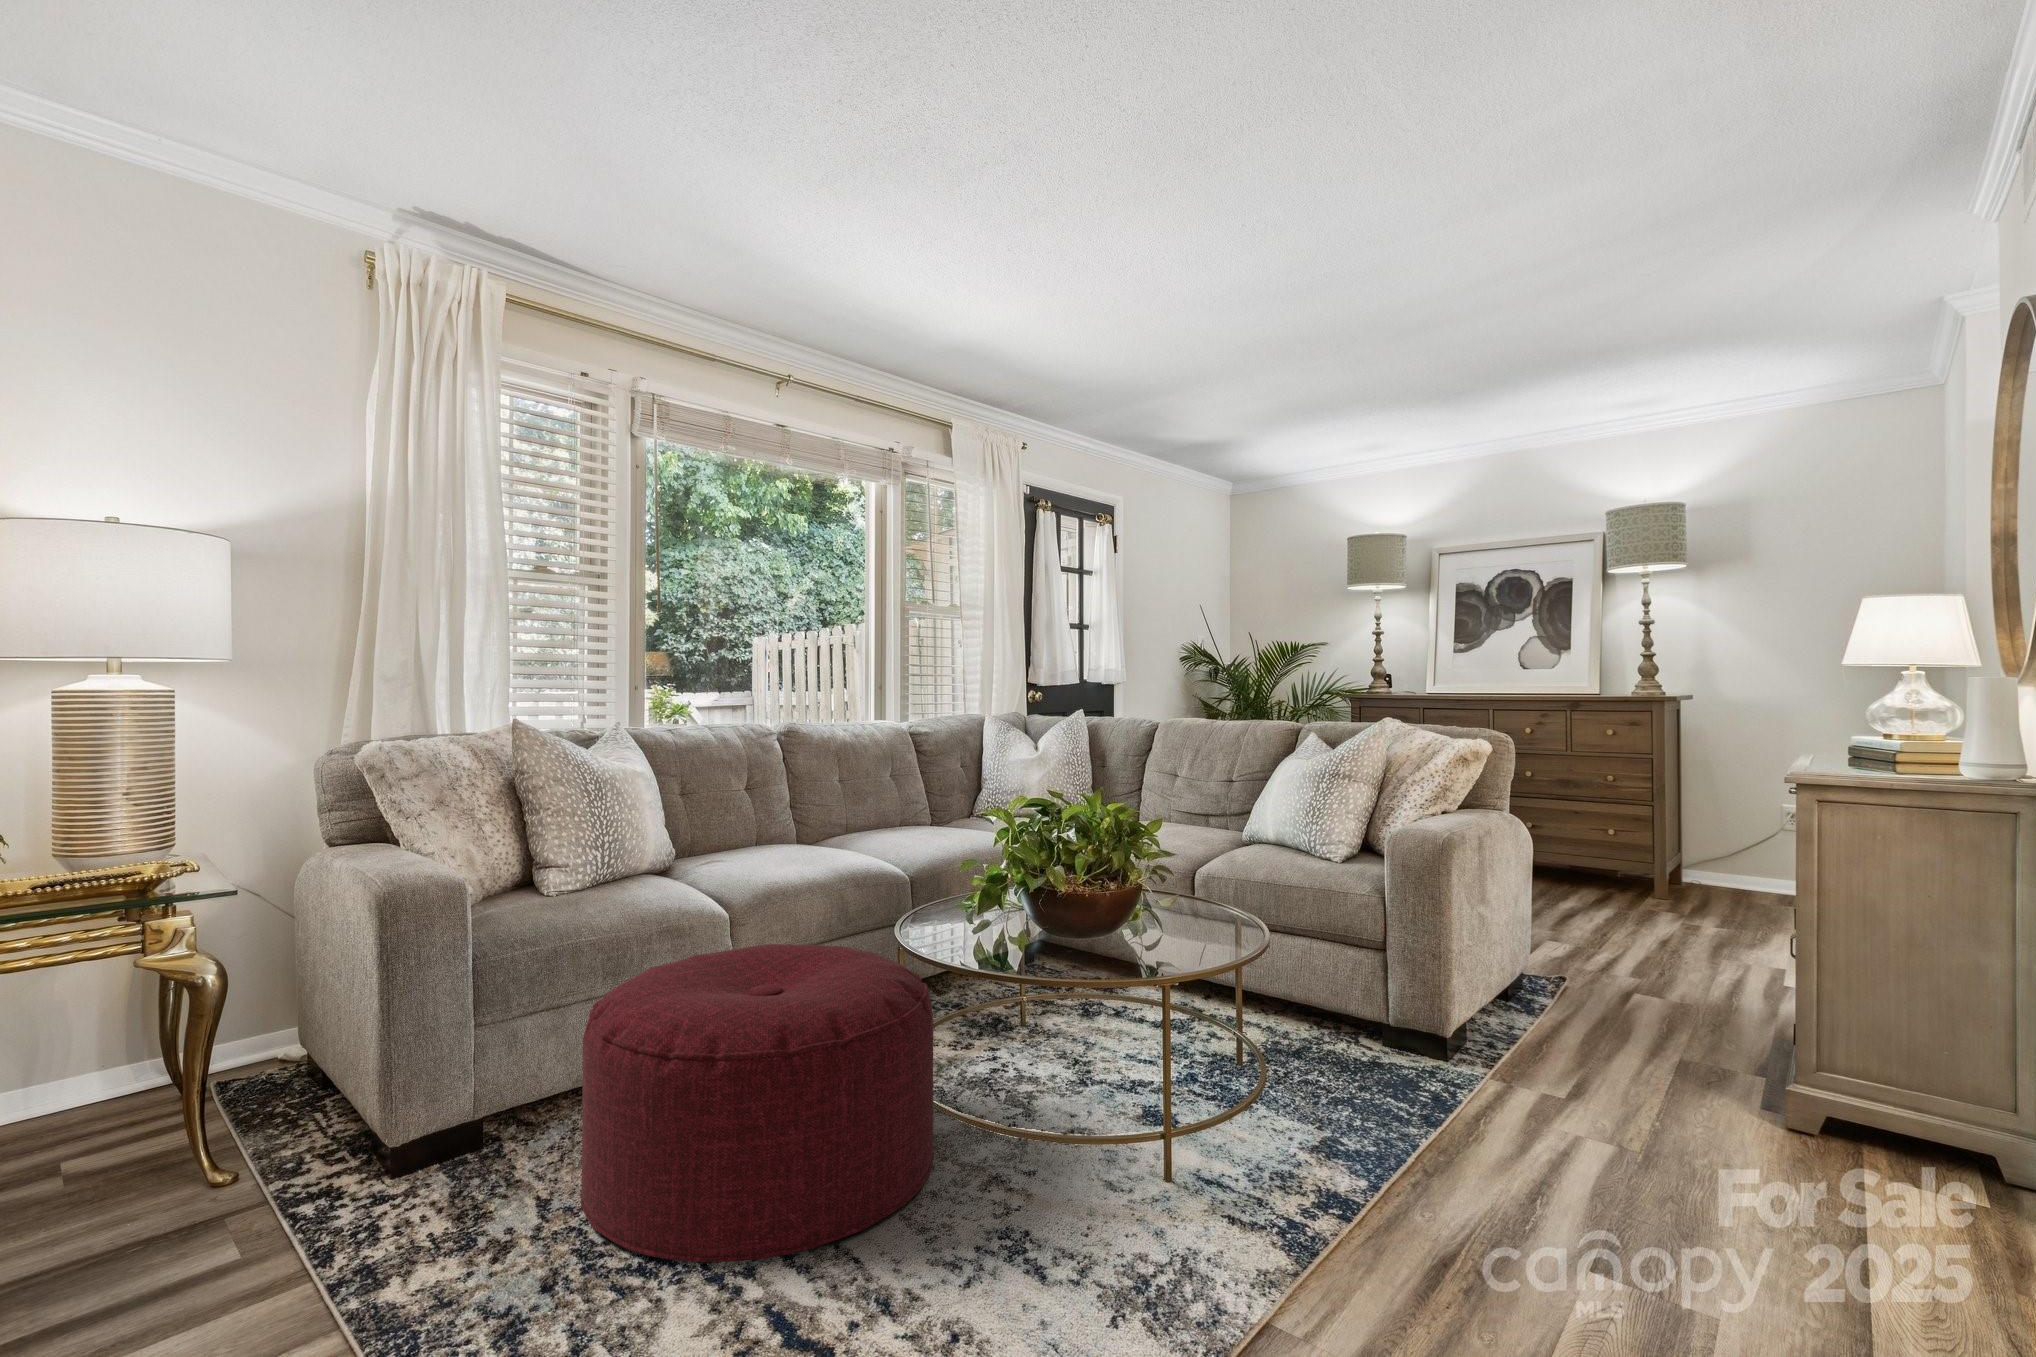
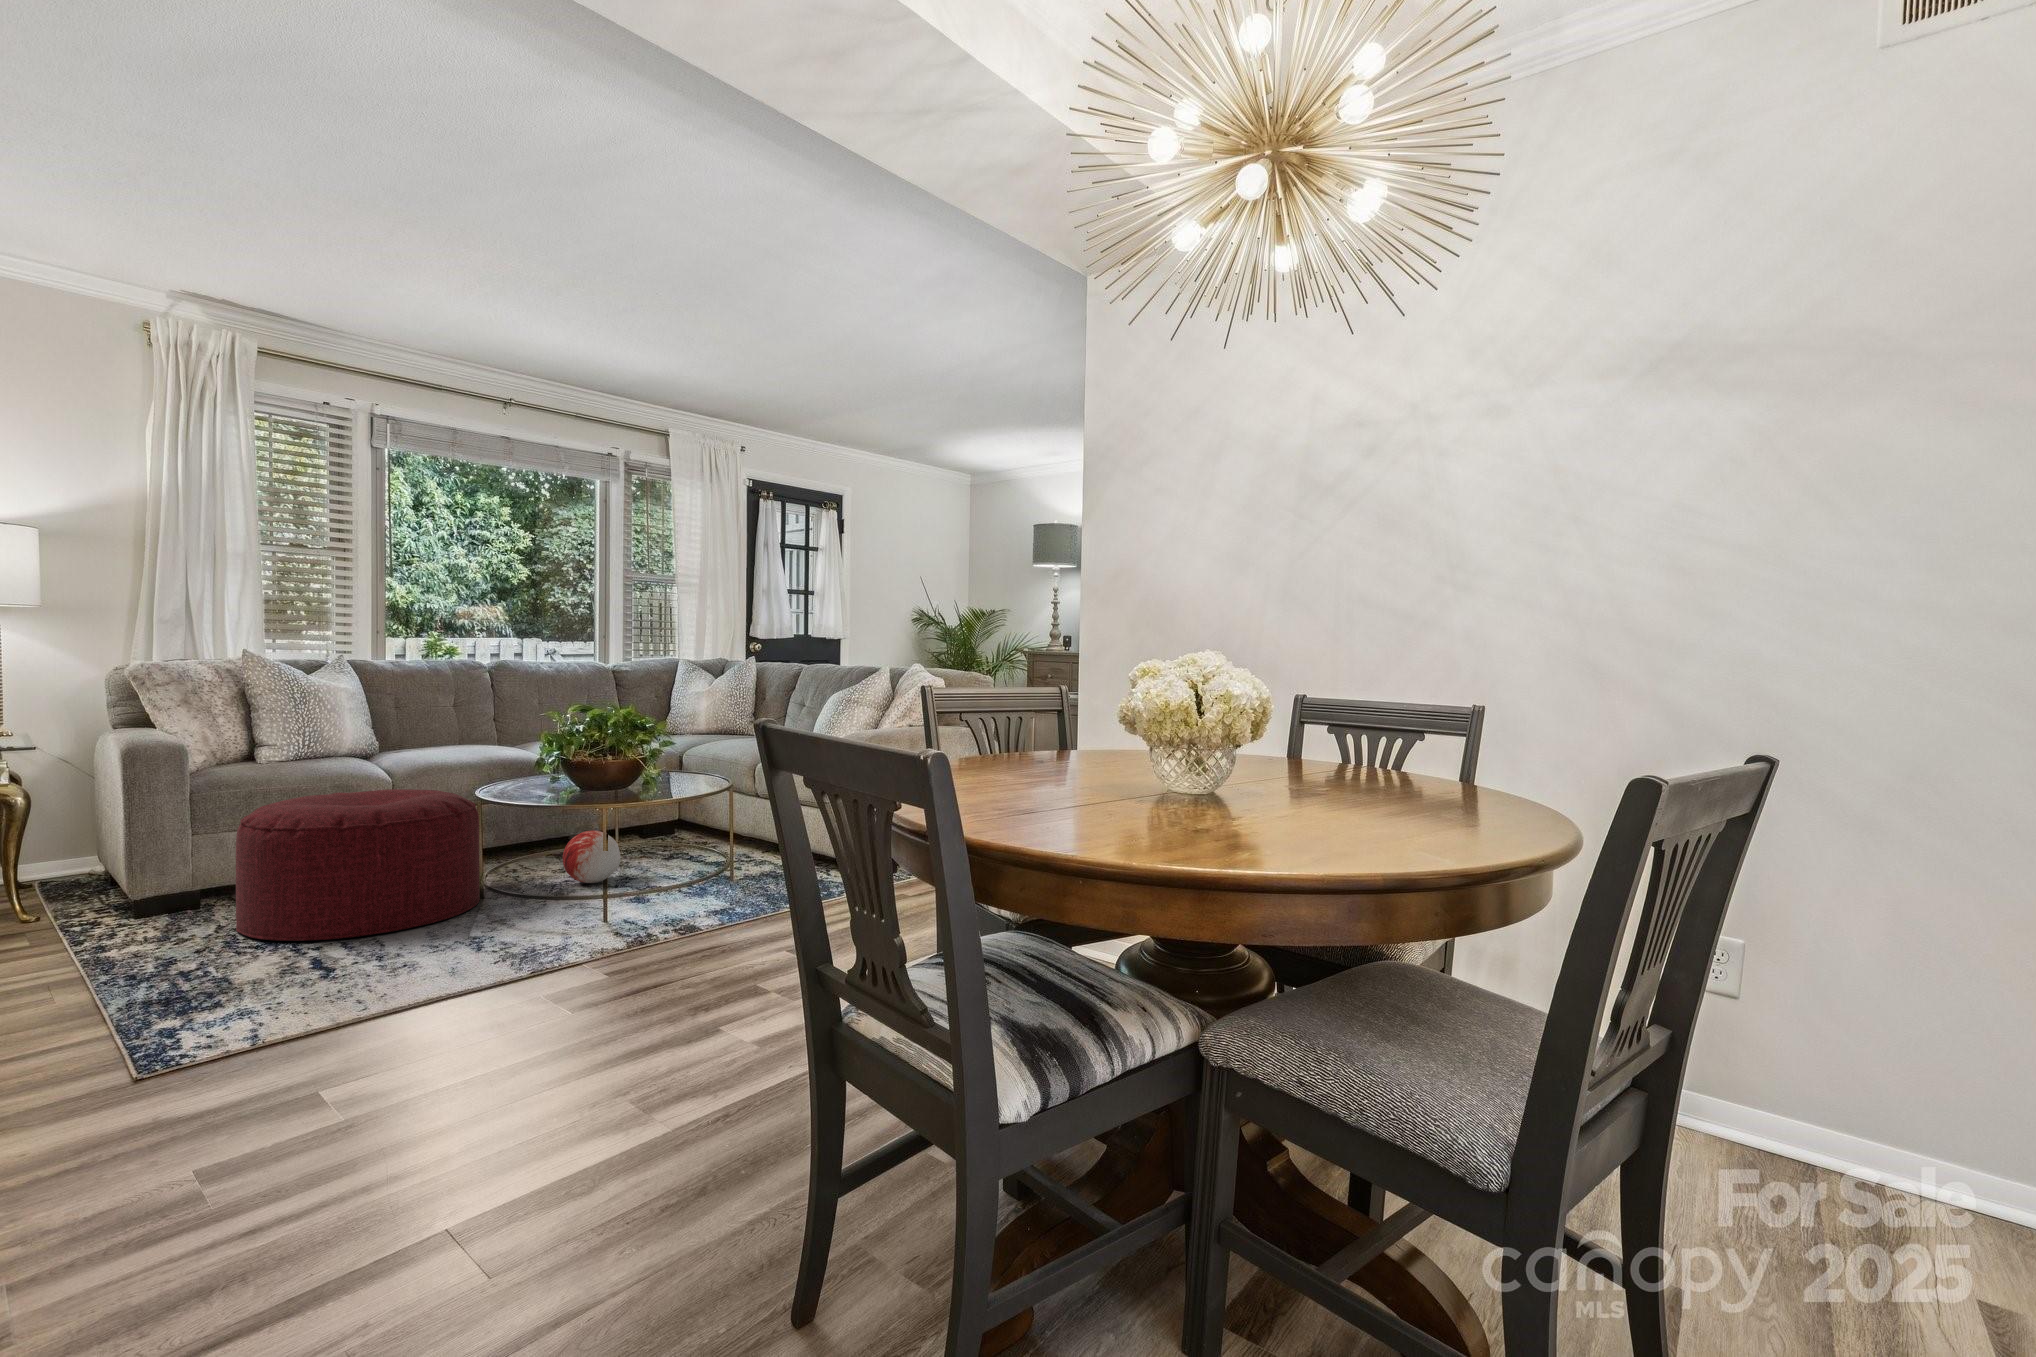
decorative orb: none [1025,1004,1109,1091] -> present [563,831,621,883]

